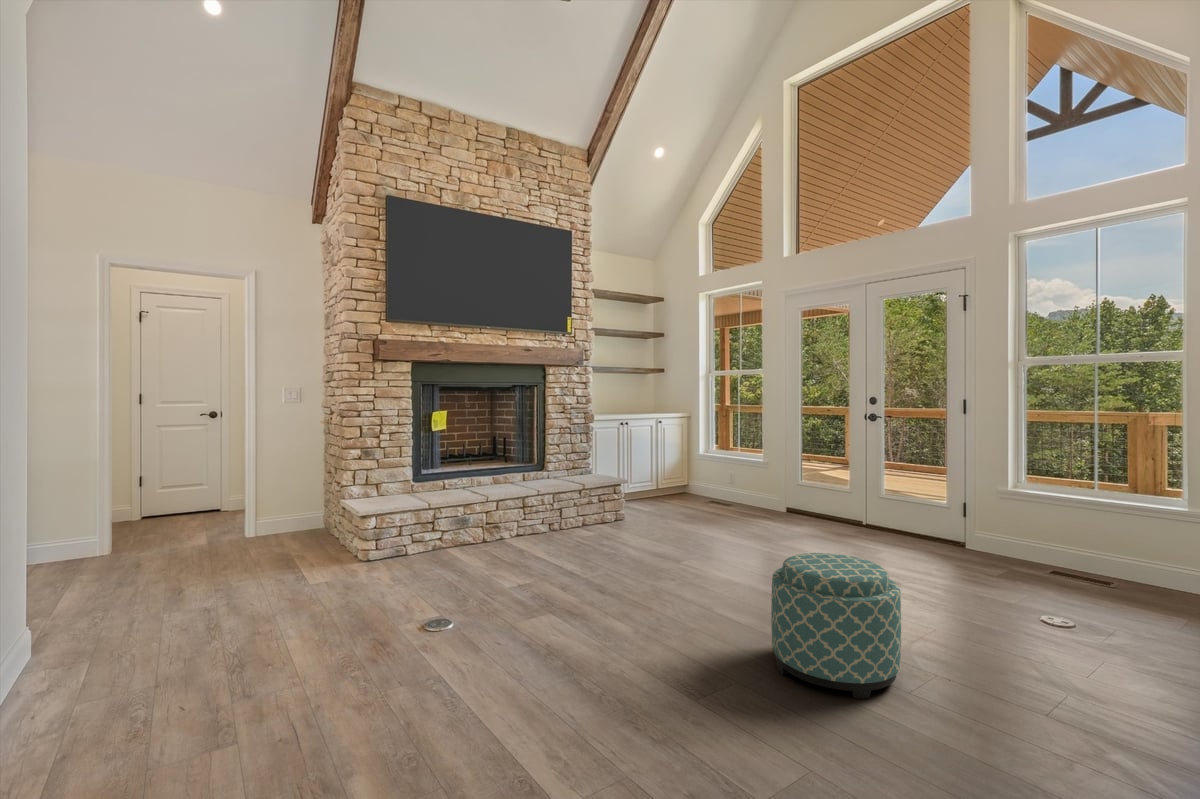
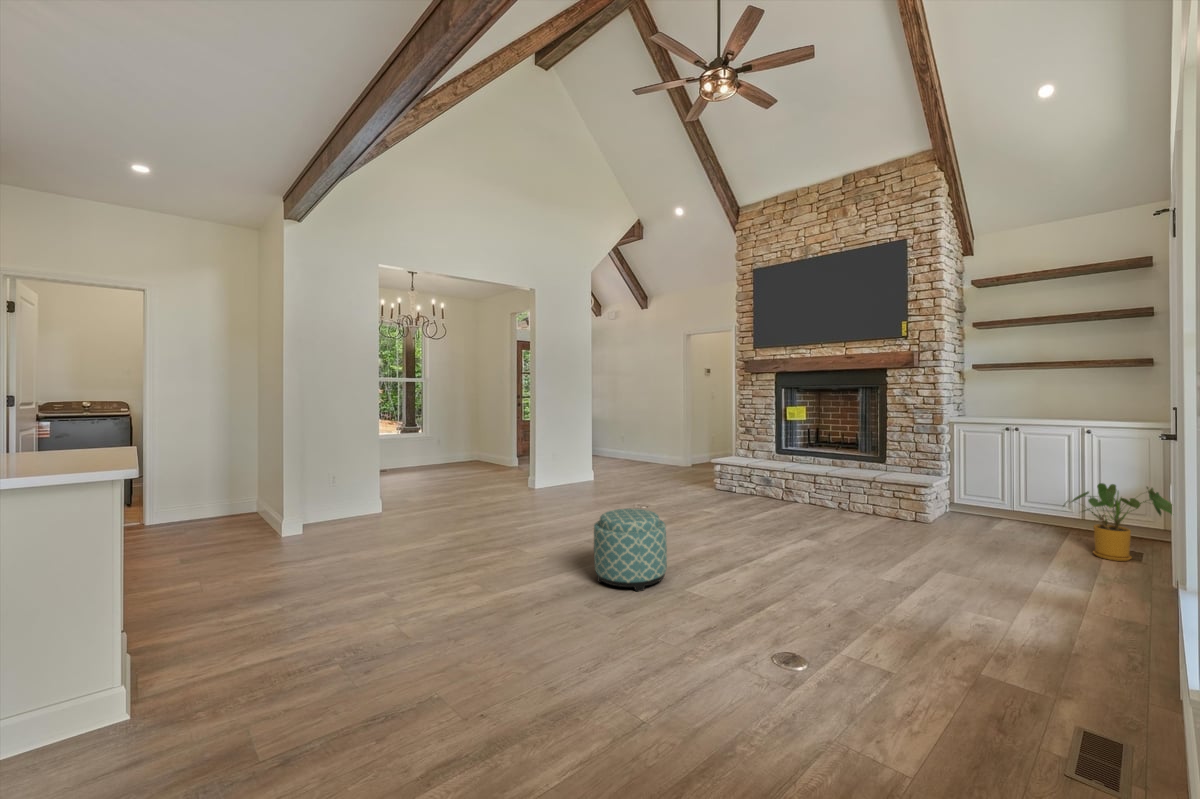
house plant: none [704,456,760,511] -> present [1064,483,1172,561]

